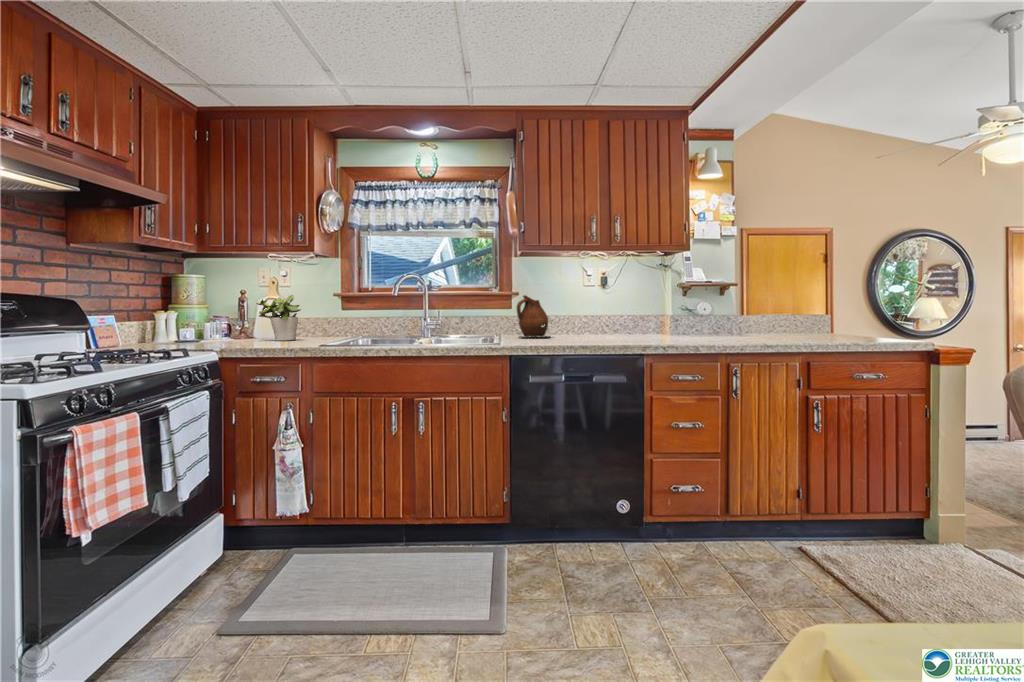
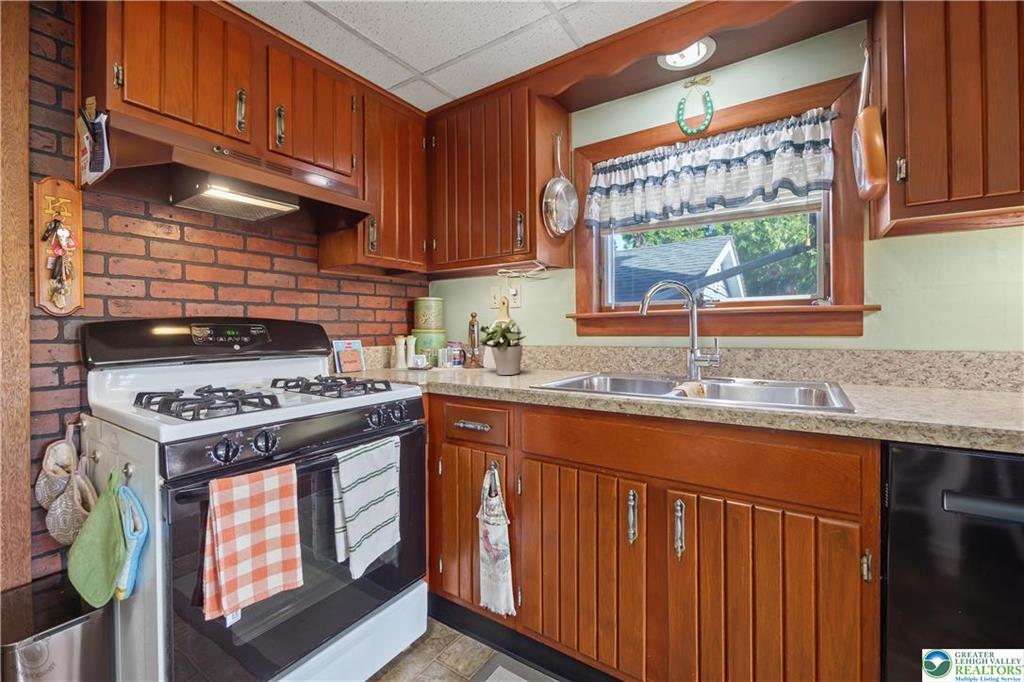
ceramic pitcher: present [517,295,550,337] -> none [871,310,966,397]

